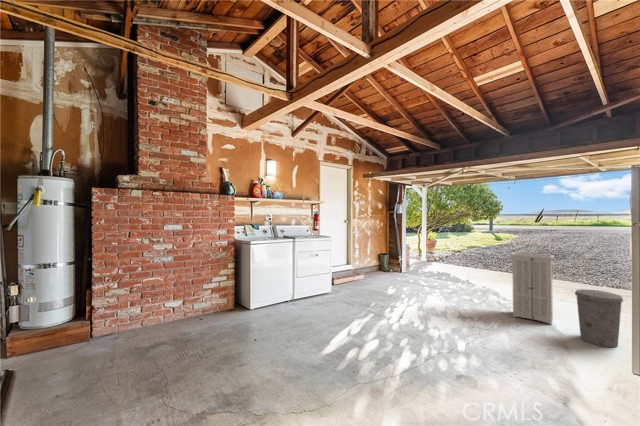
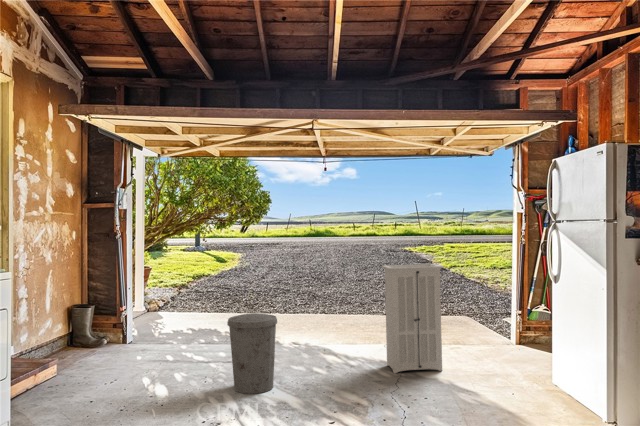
trash can: present [575,289,623,347] -> present [227,313,277,394]

